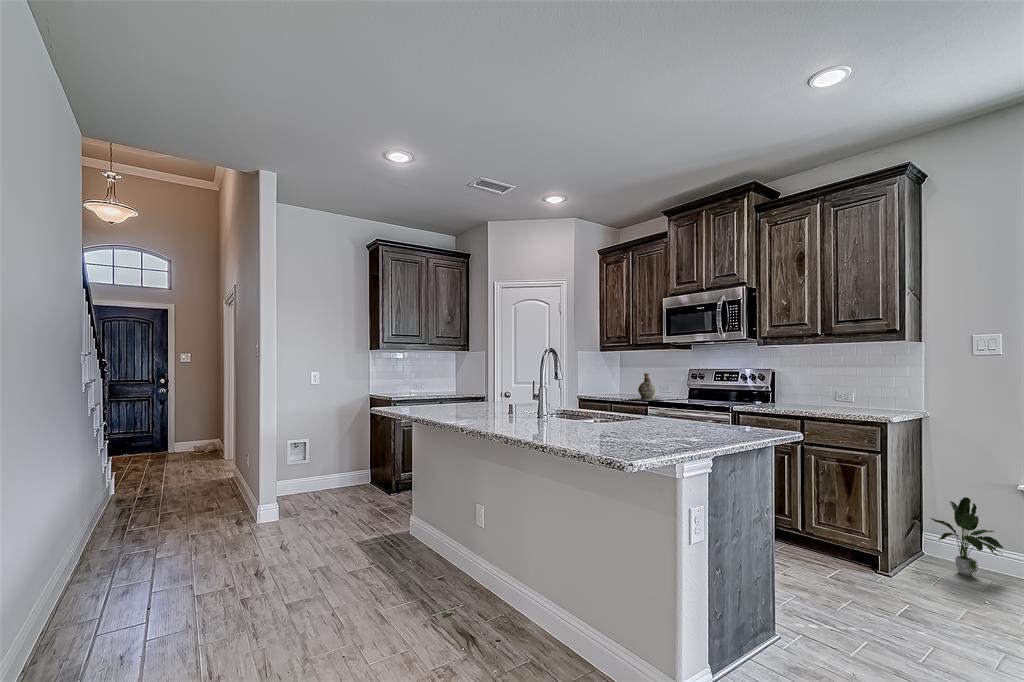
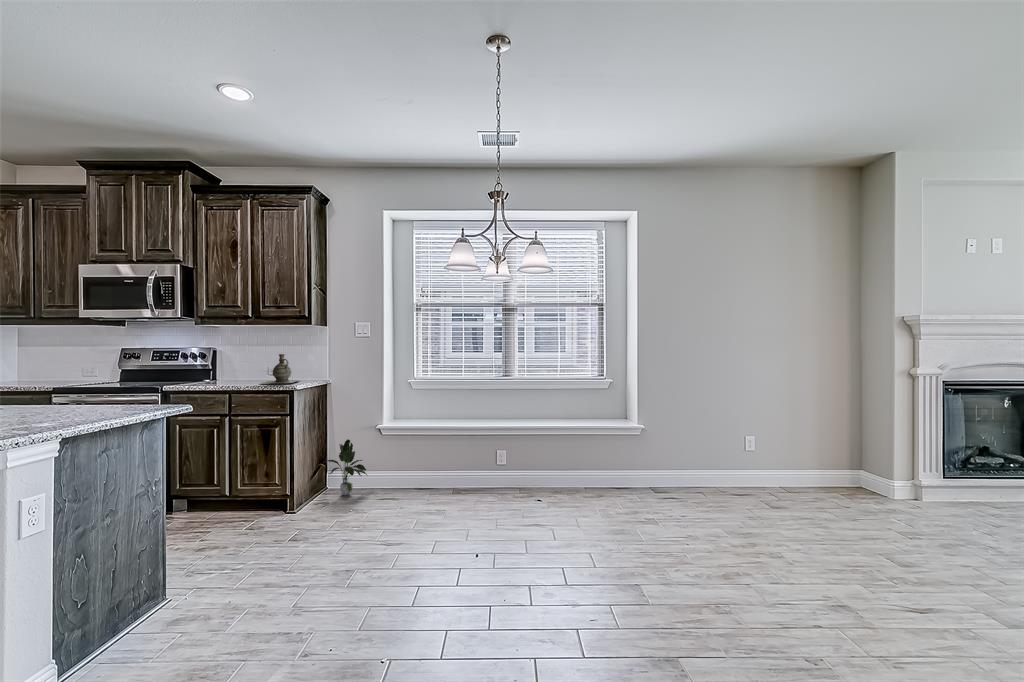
ceramic jug: present [631,373,661,400] -> present [261,354,299,384]

